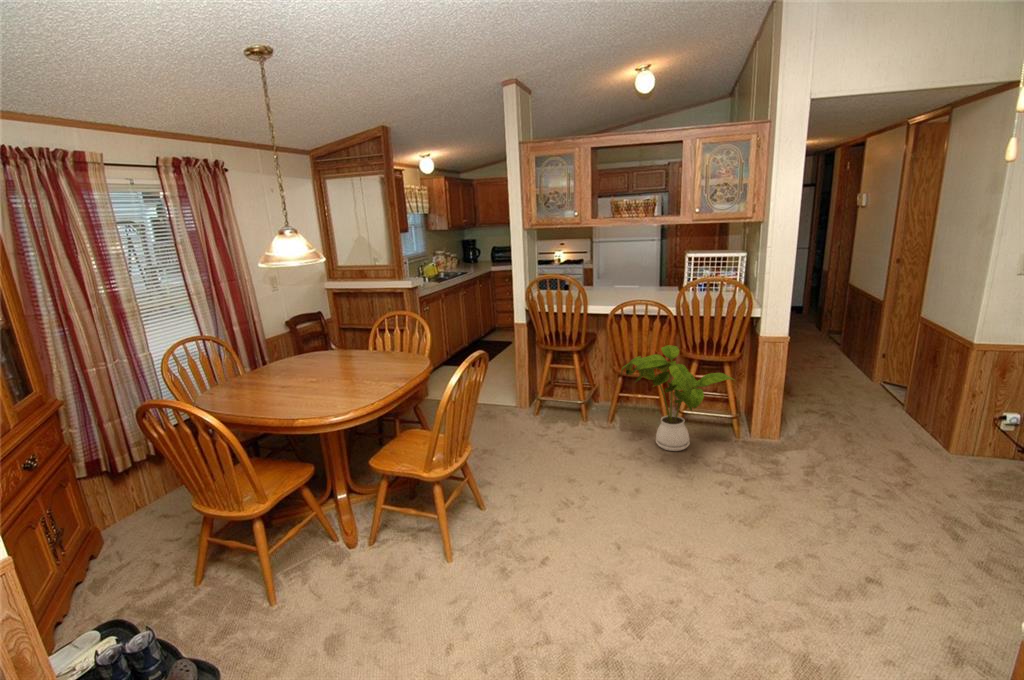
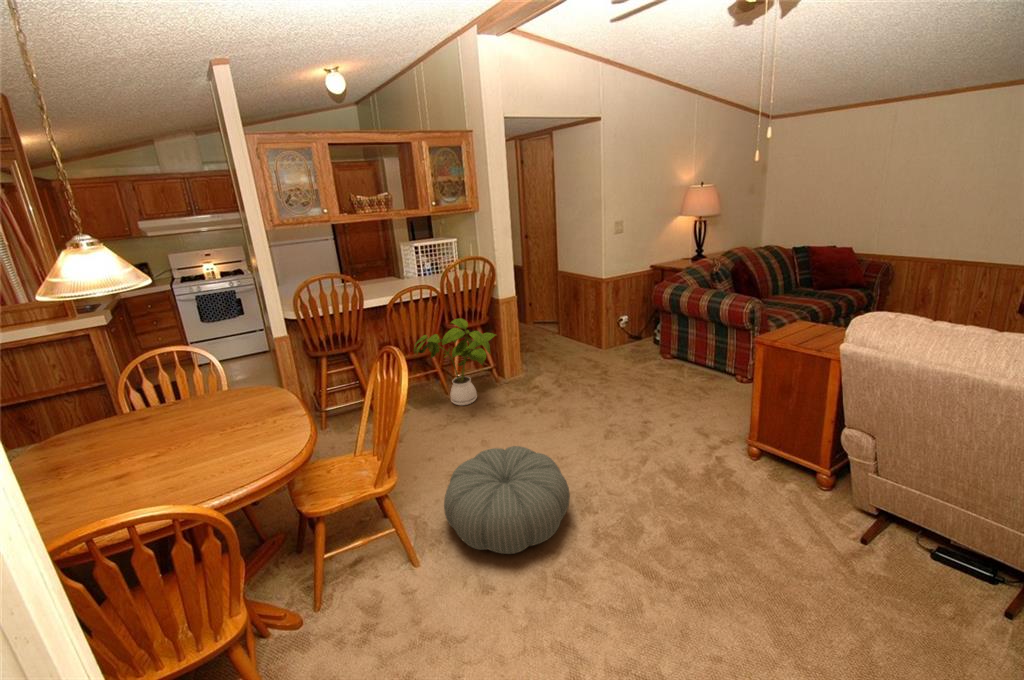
pouf: none [513,497,664,627] -> present [444,446,570,554]

